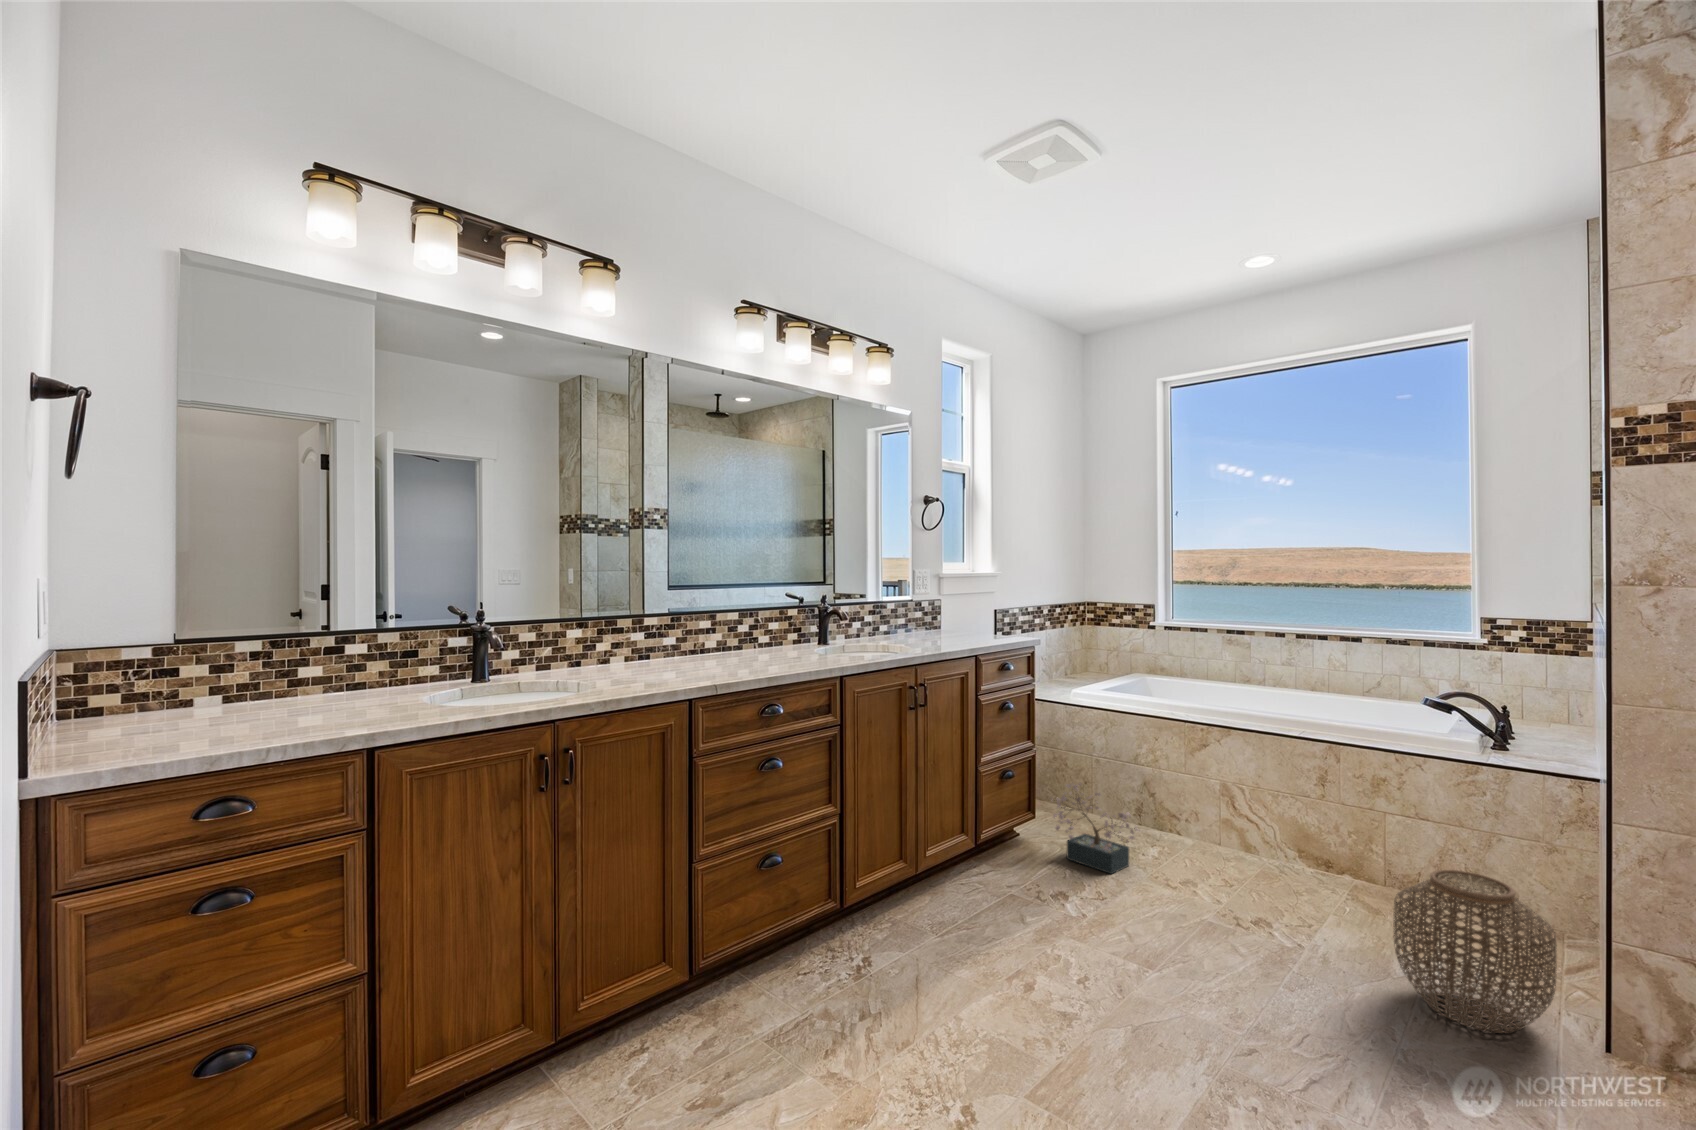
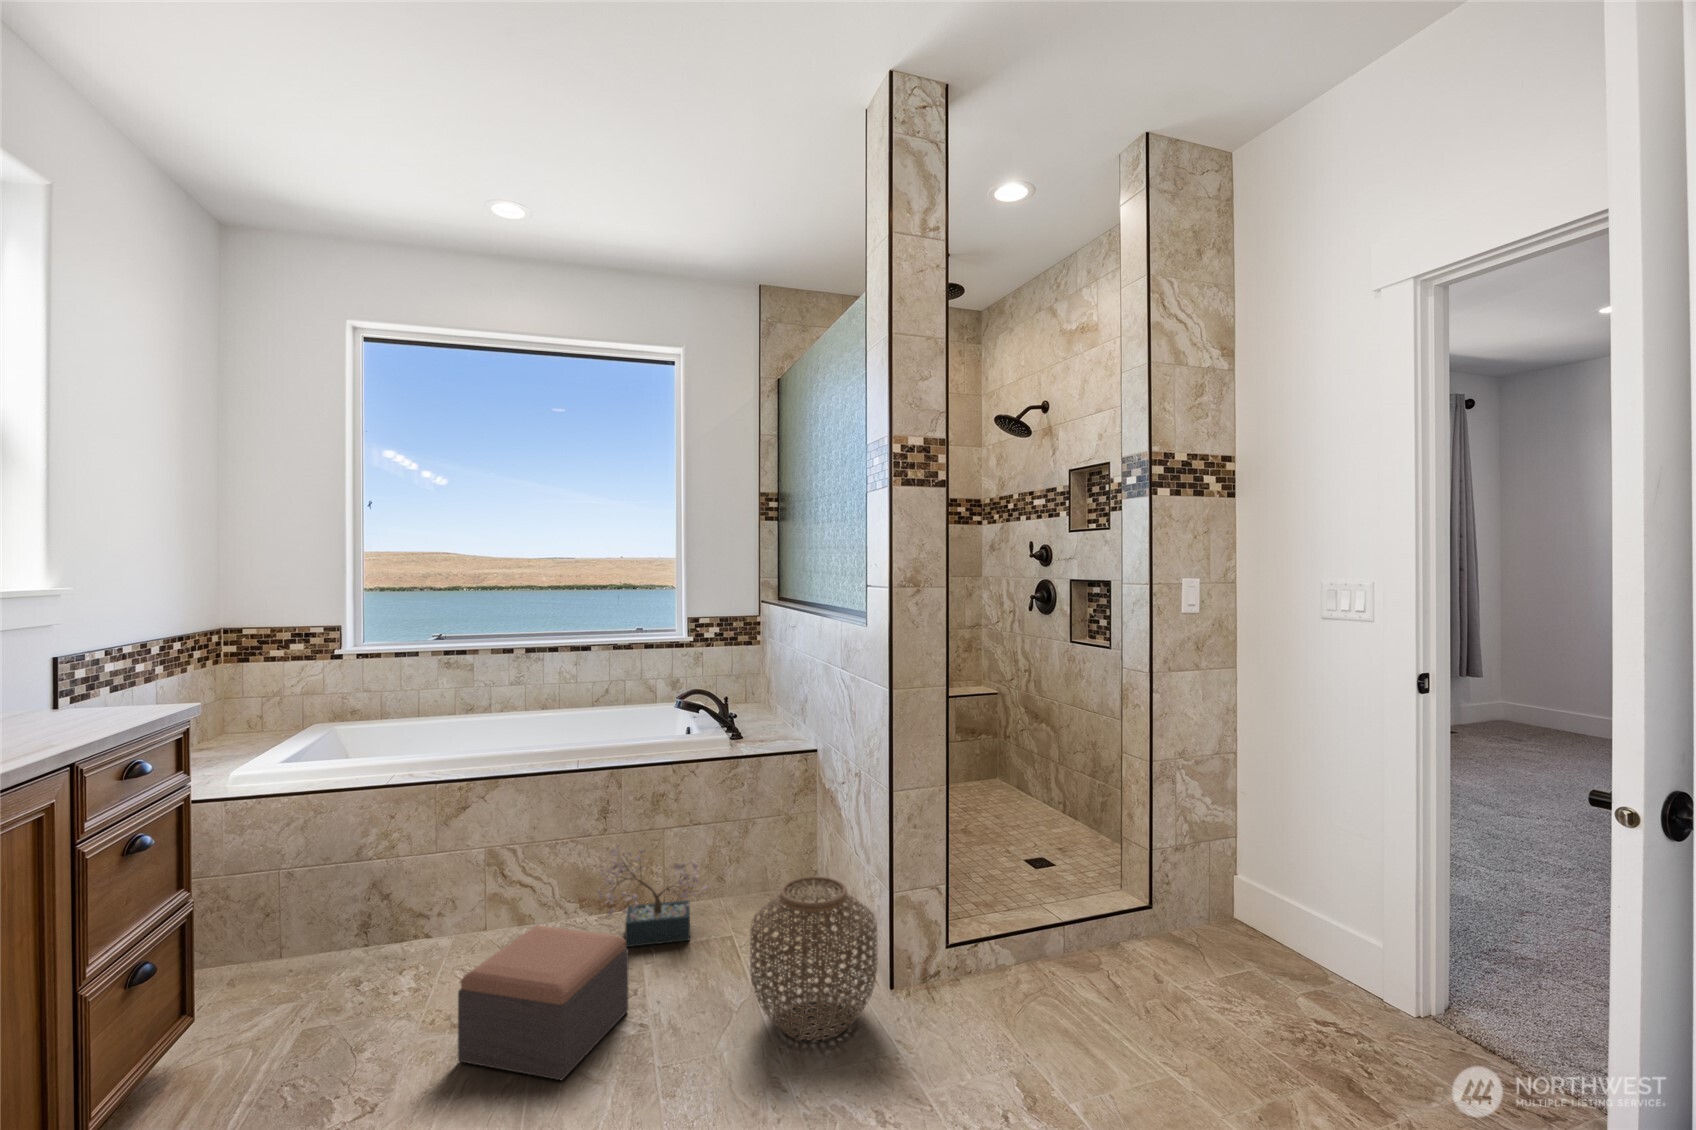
decorative plant: present [1053,783,1139,874] -> present [598,844,708,947]
footstool: none [1160,837,1295,940] -> present [458,926,628,1080]

